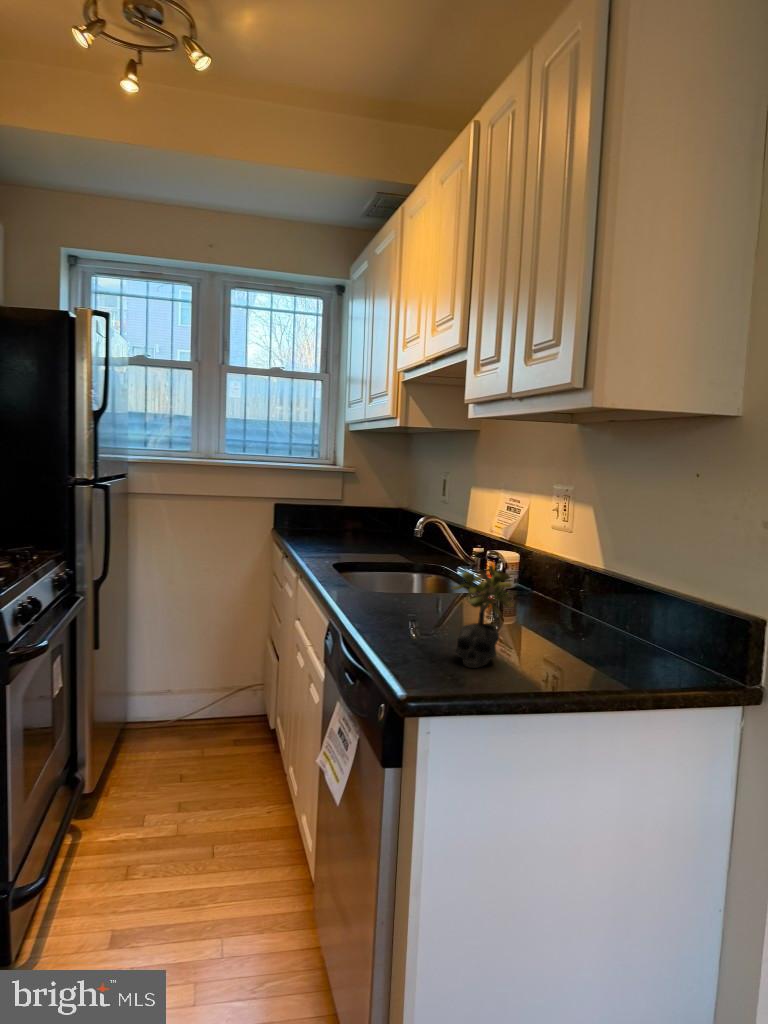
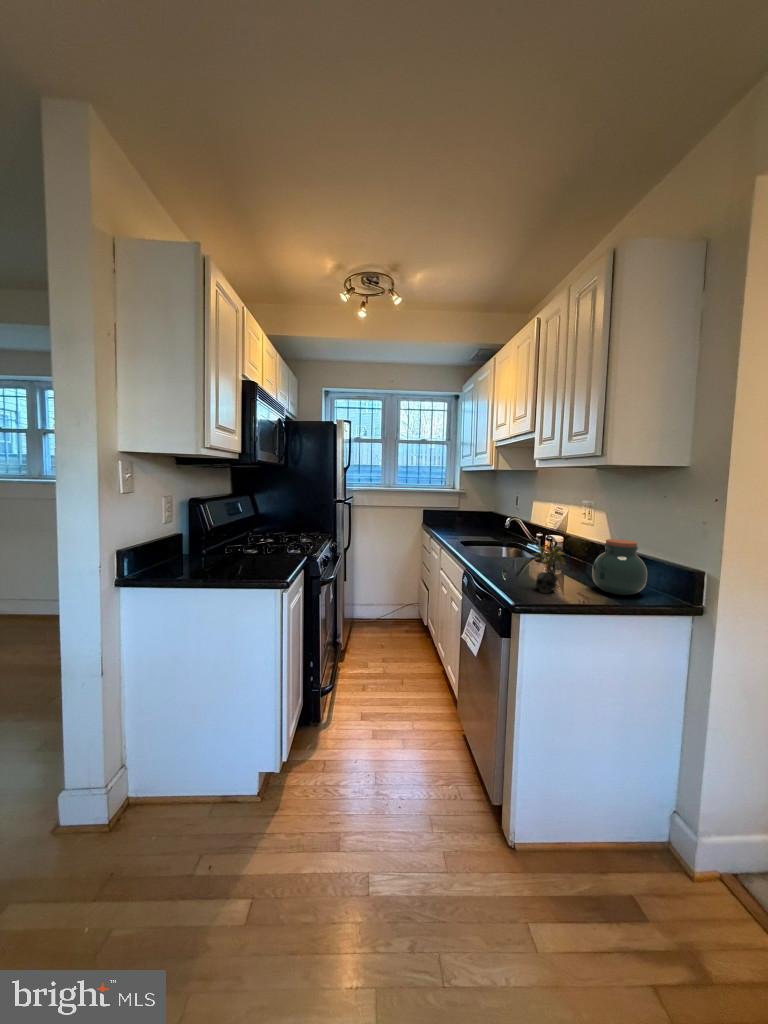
jar: none [565,556,664,666] -> present [592,539,647,595]

